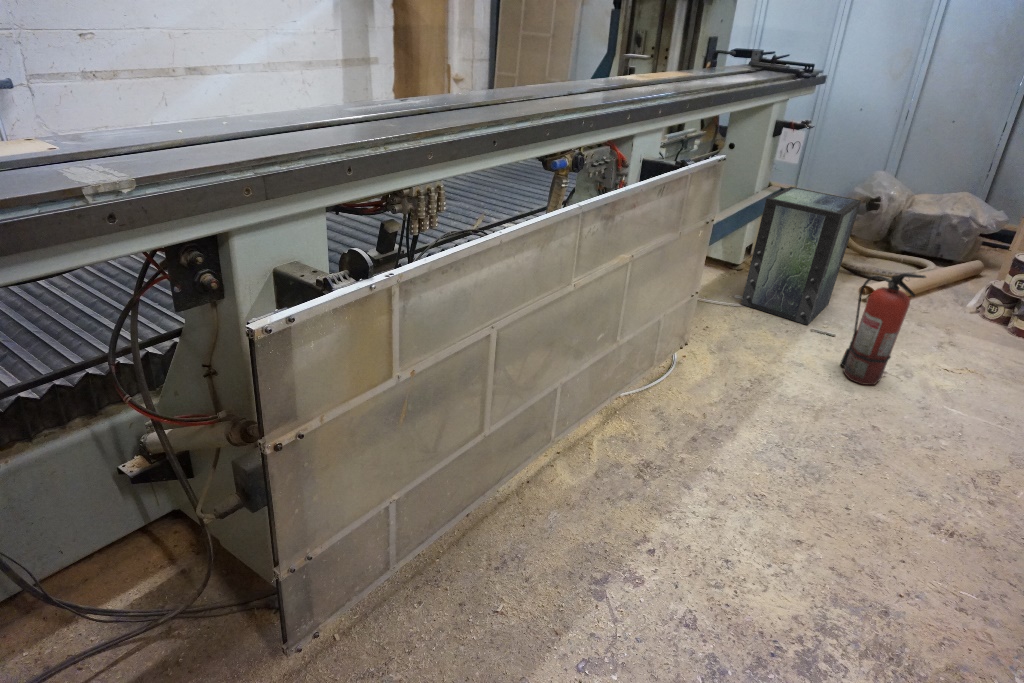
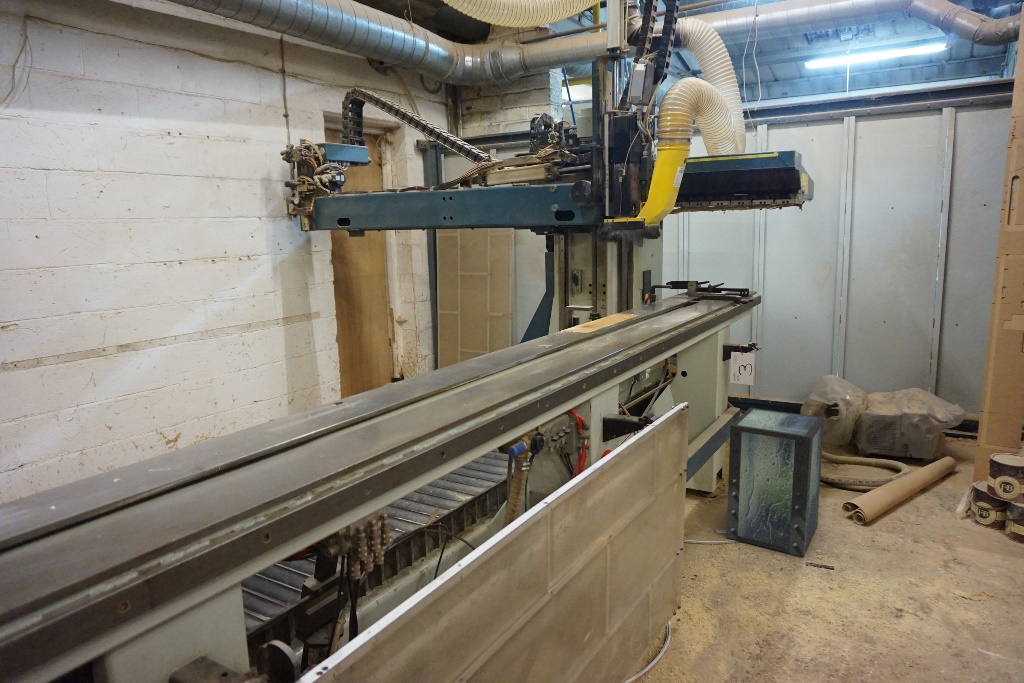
fire extinguisher: present [841,273,926,385] -> none [854,503,923,633]

